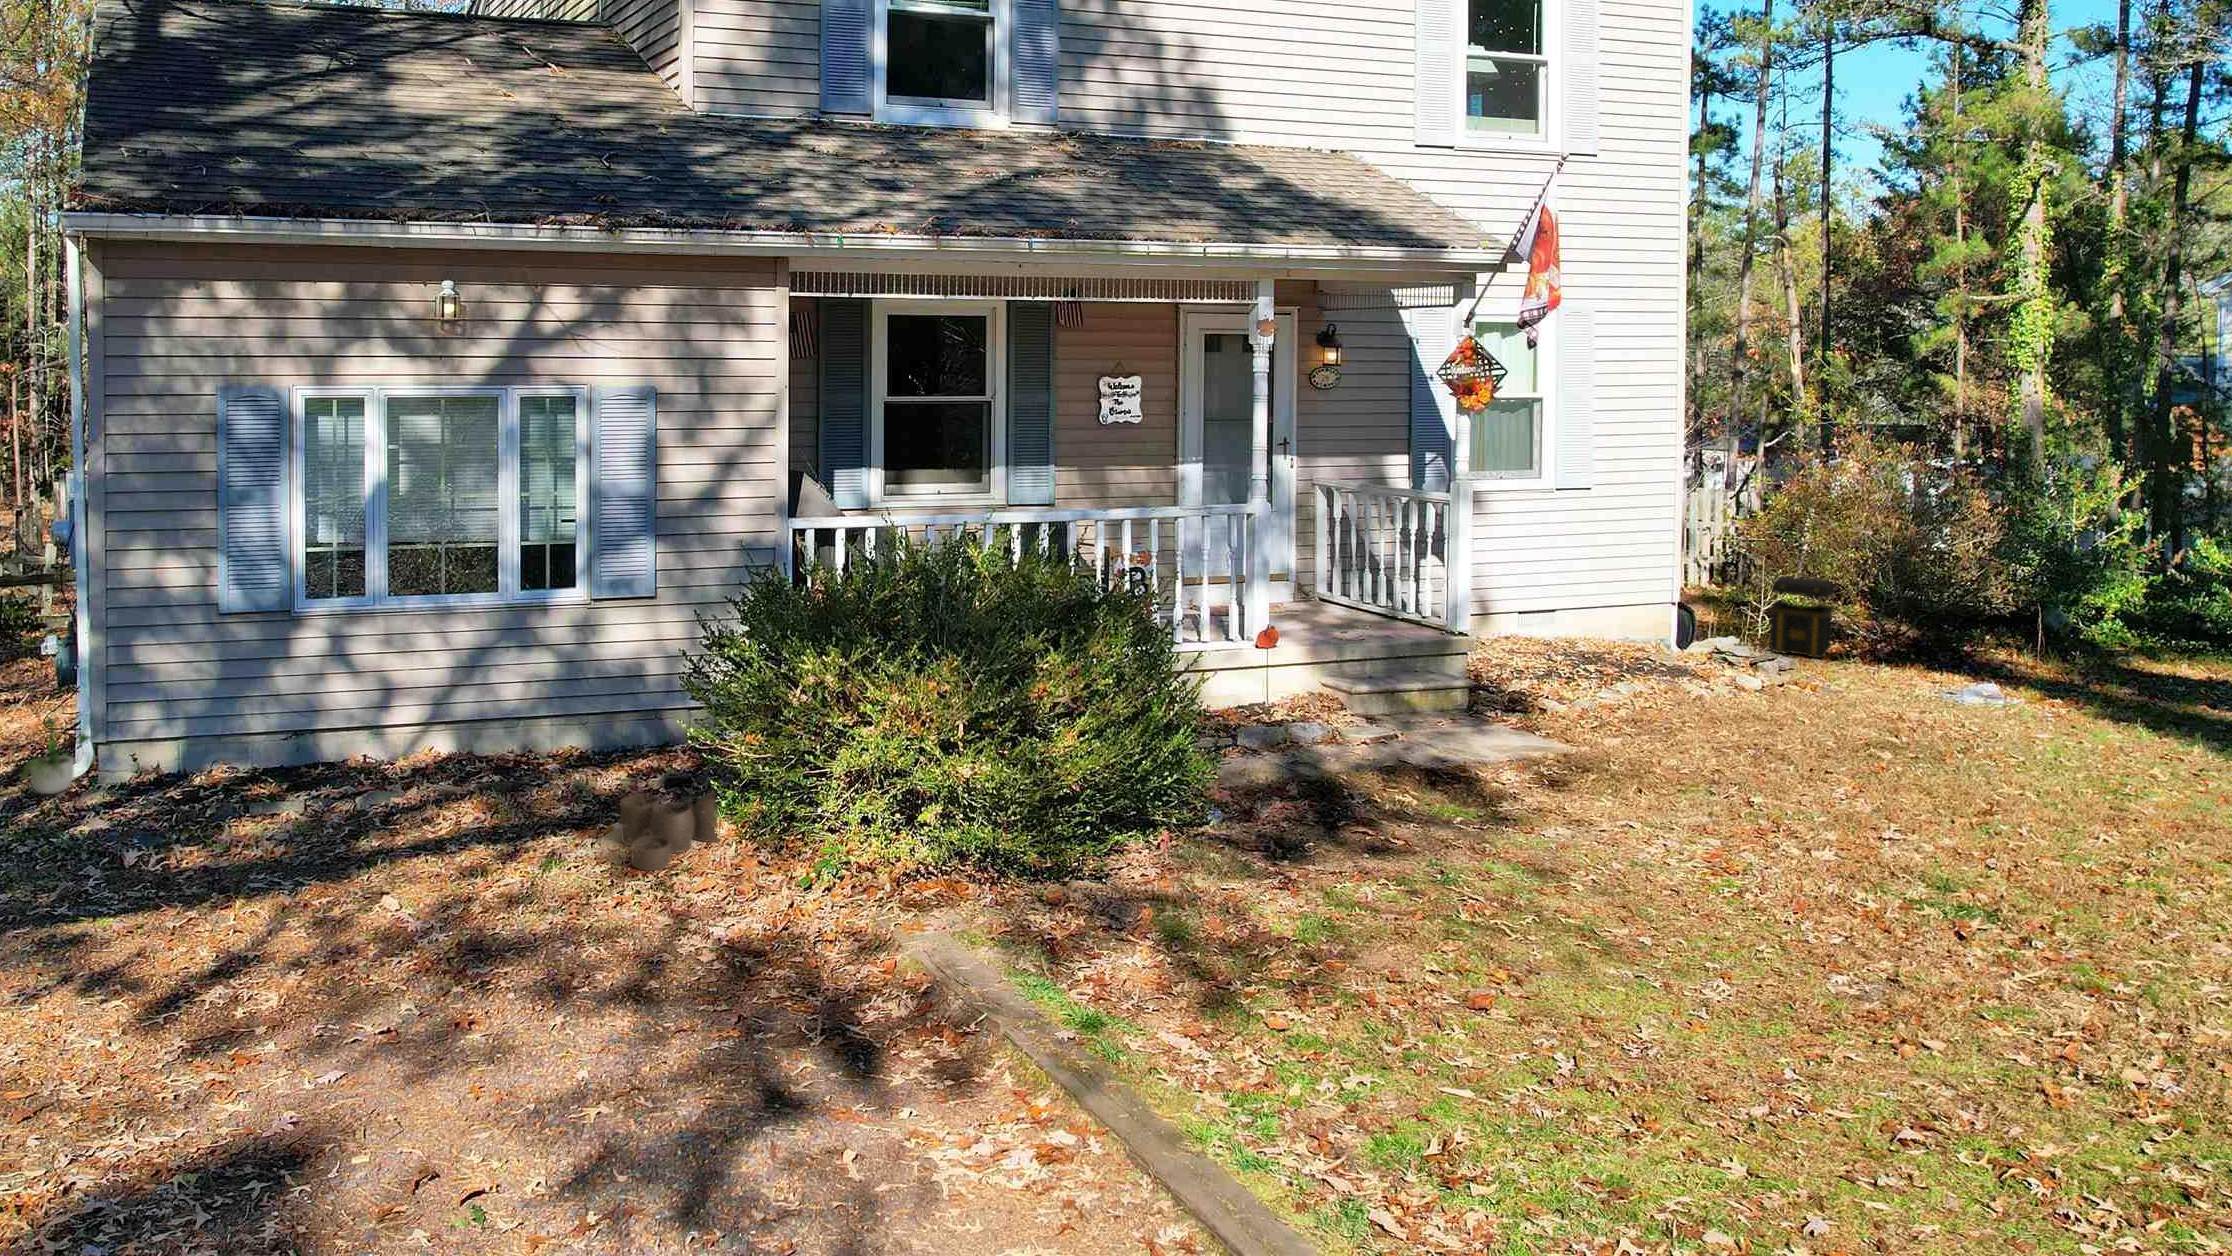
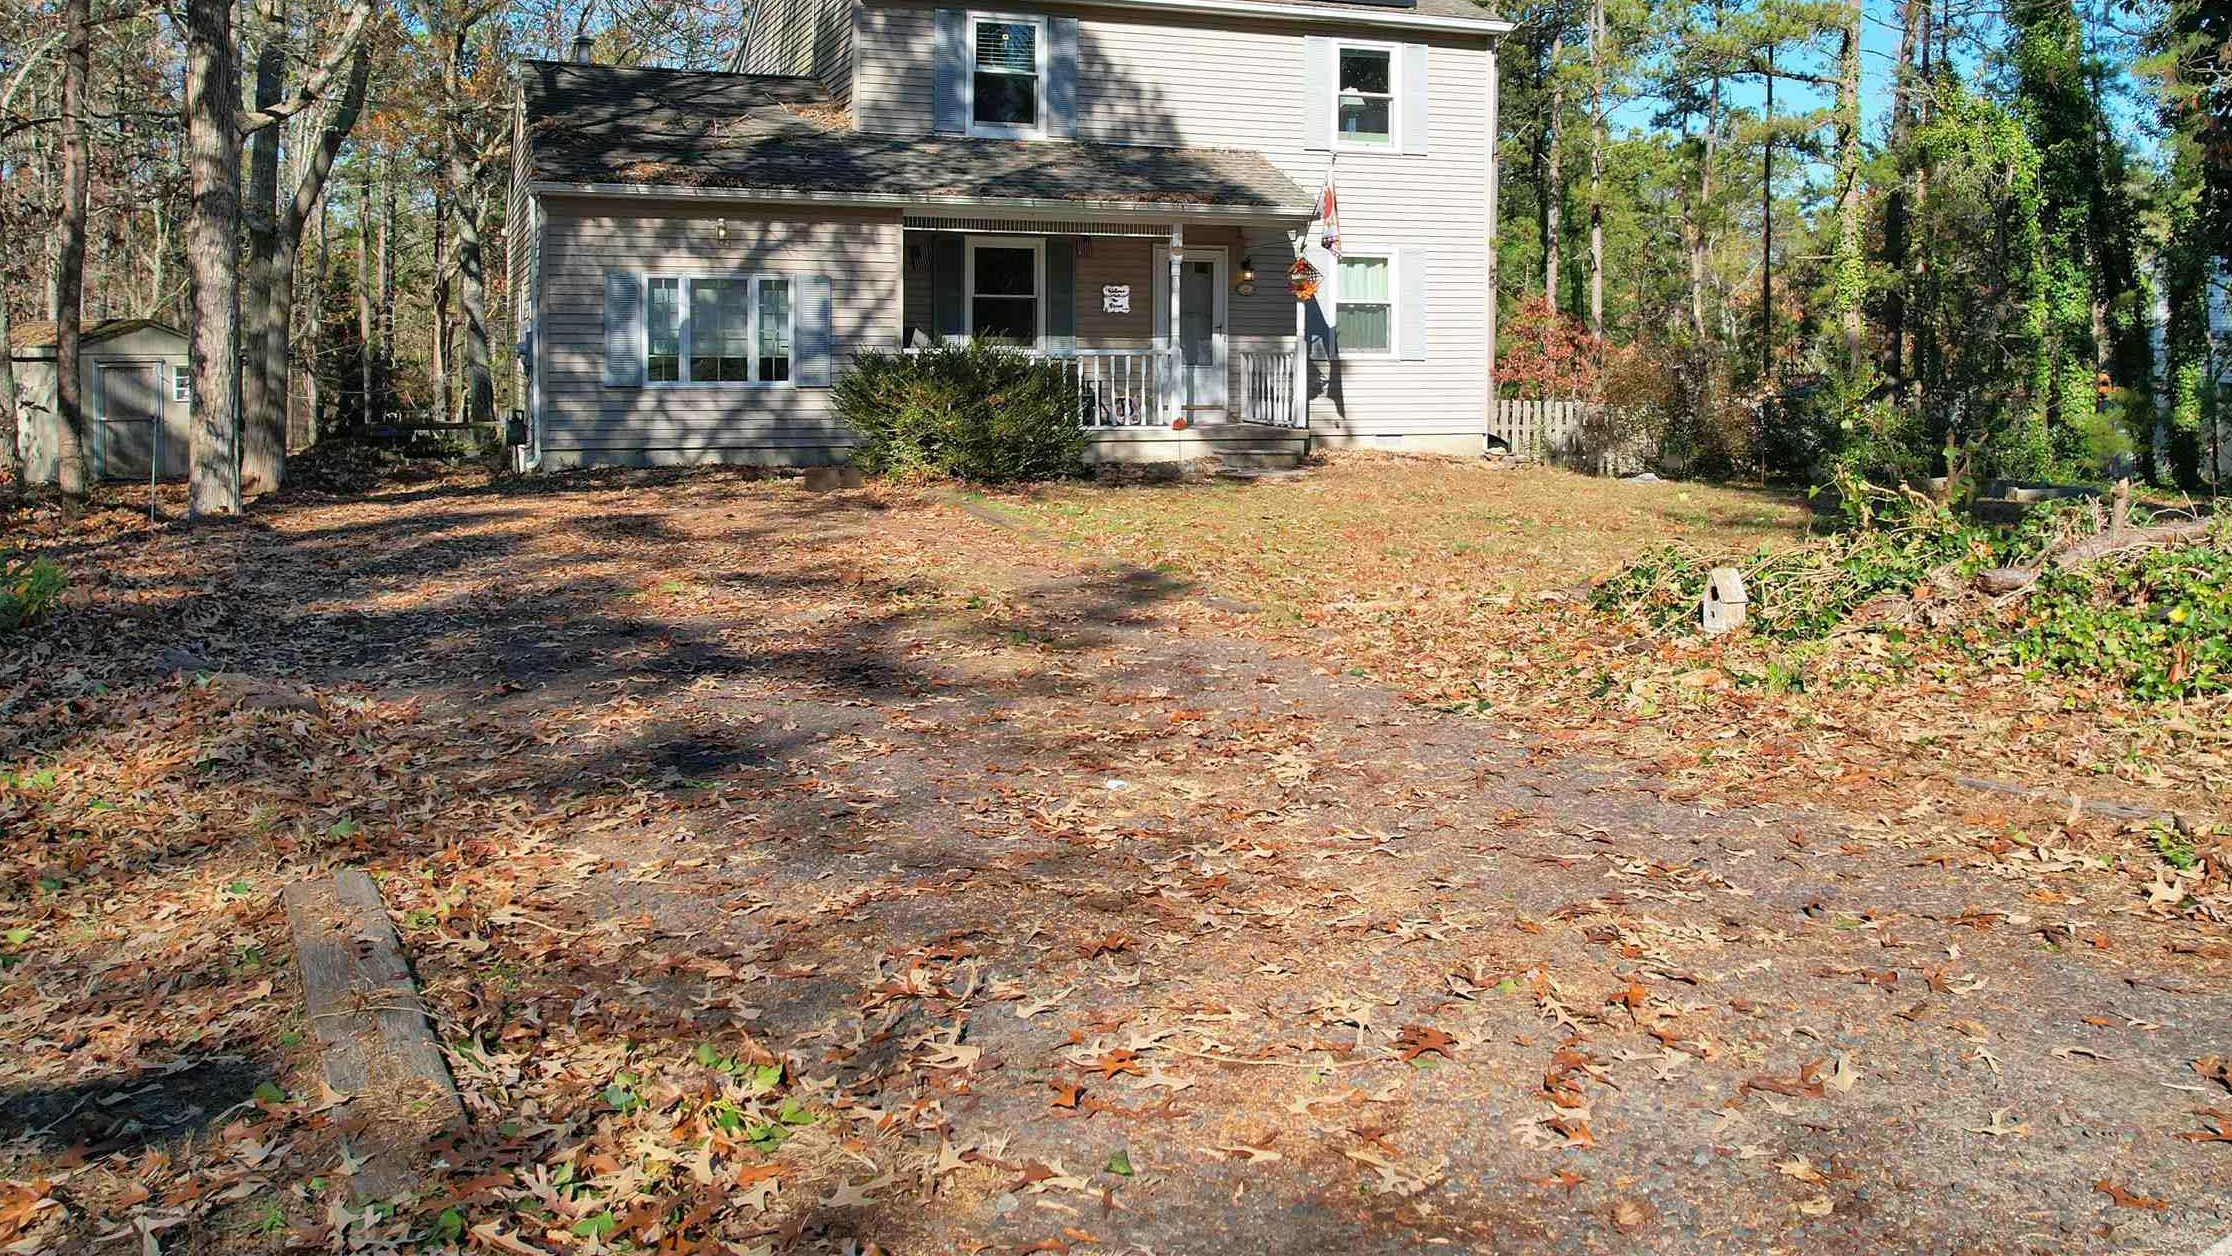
toolbox: present [1769,577,1835,658] -> none [1529,419,1570,465]
potted plant: present [20,716,90,794] -> present [1662,434,1691,469]

